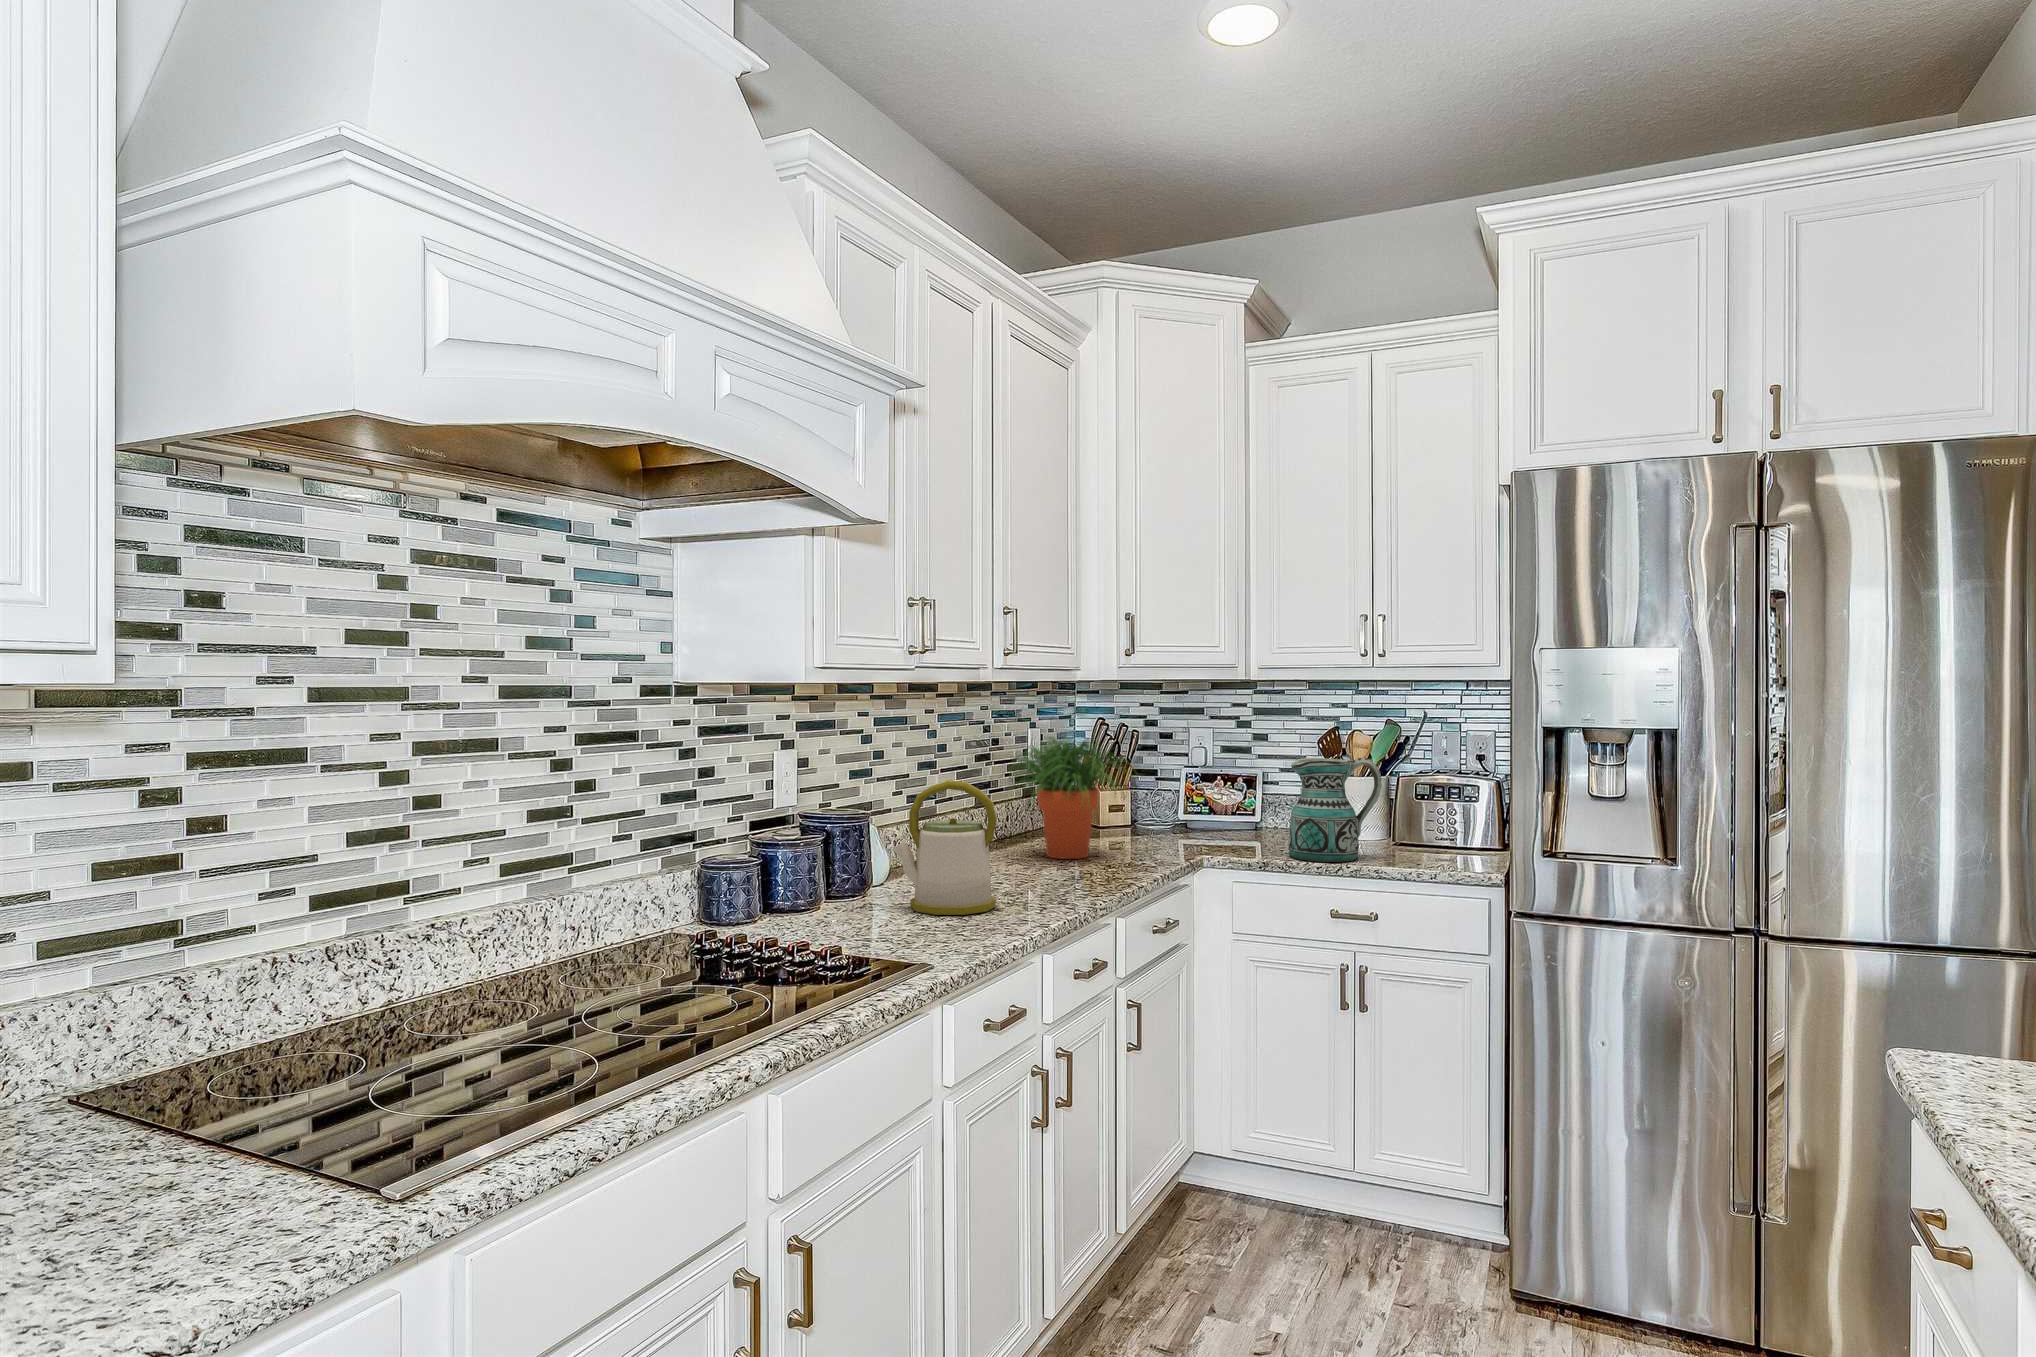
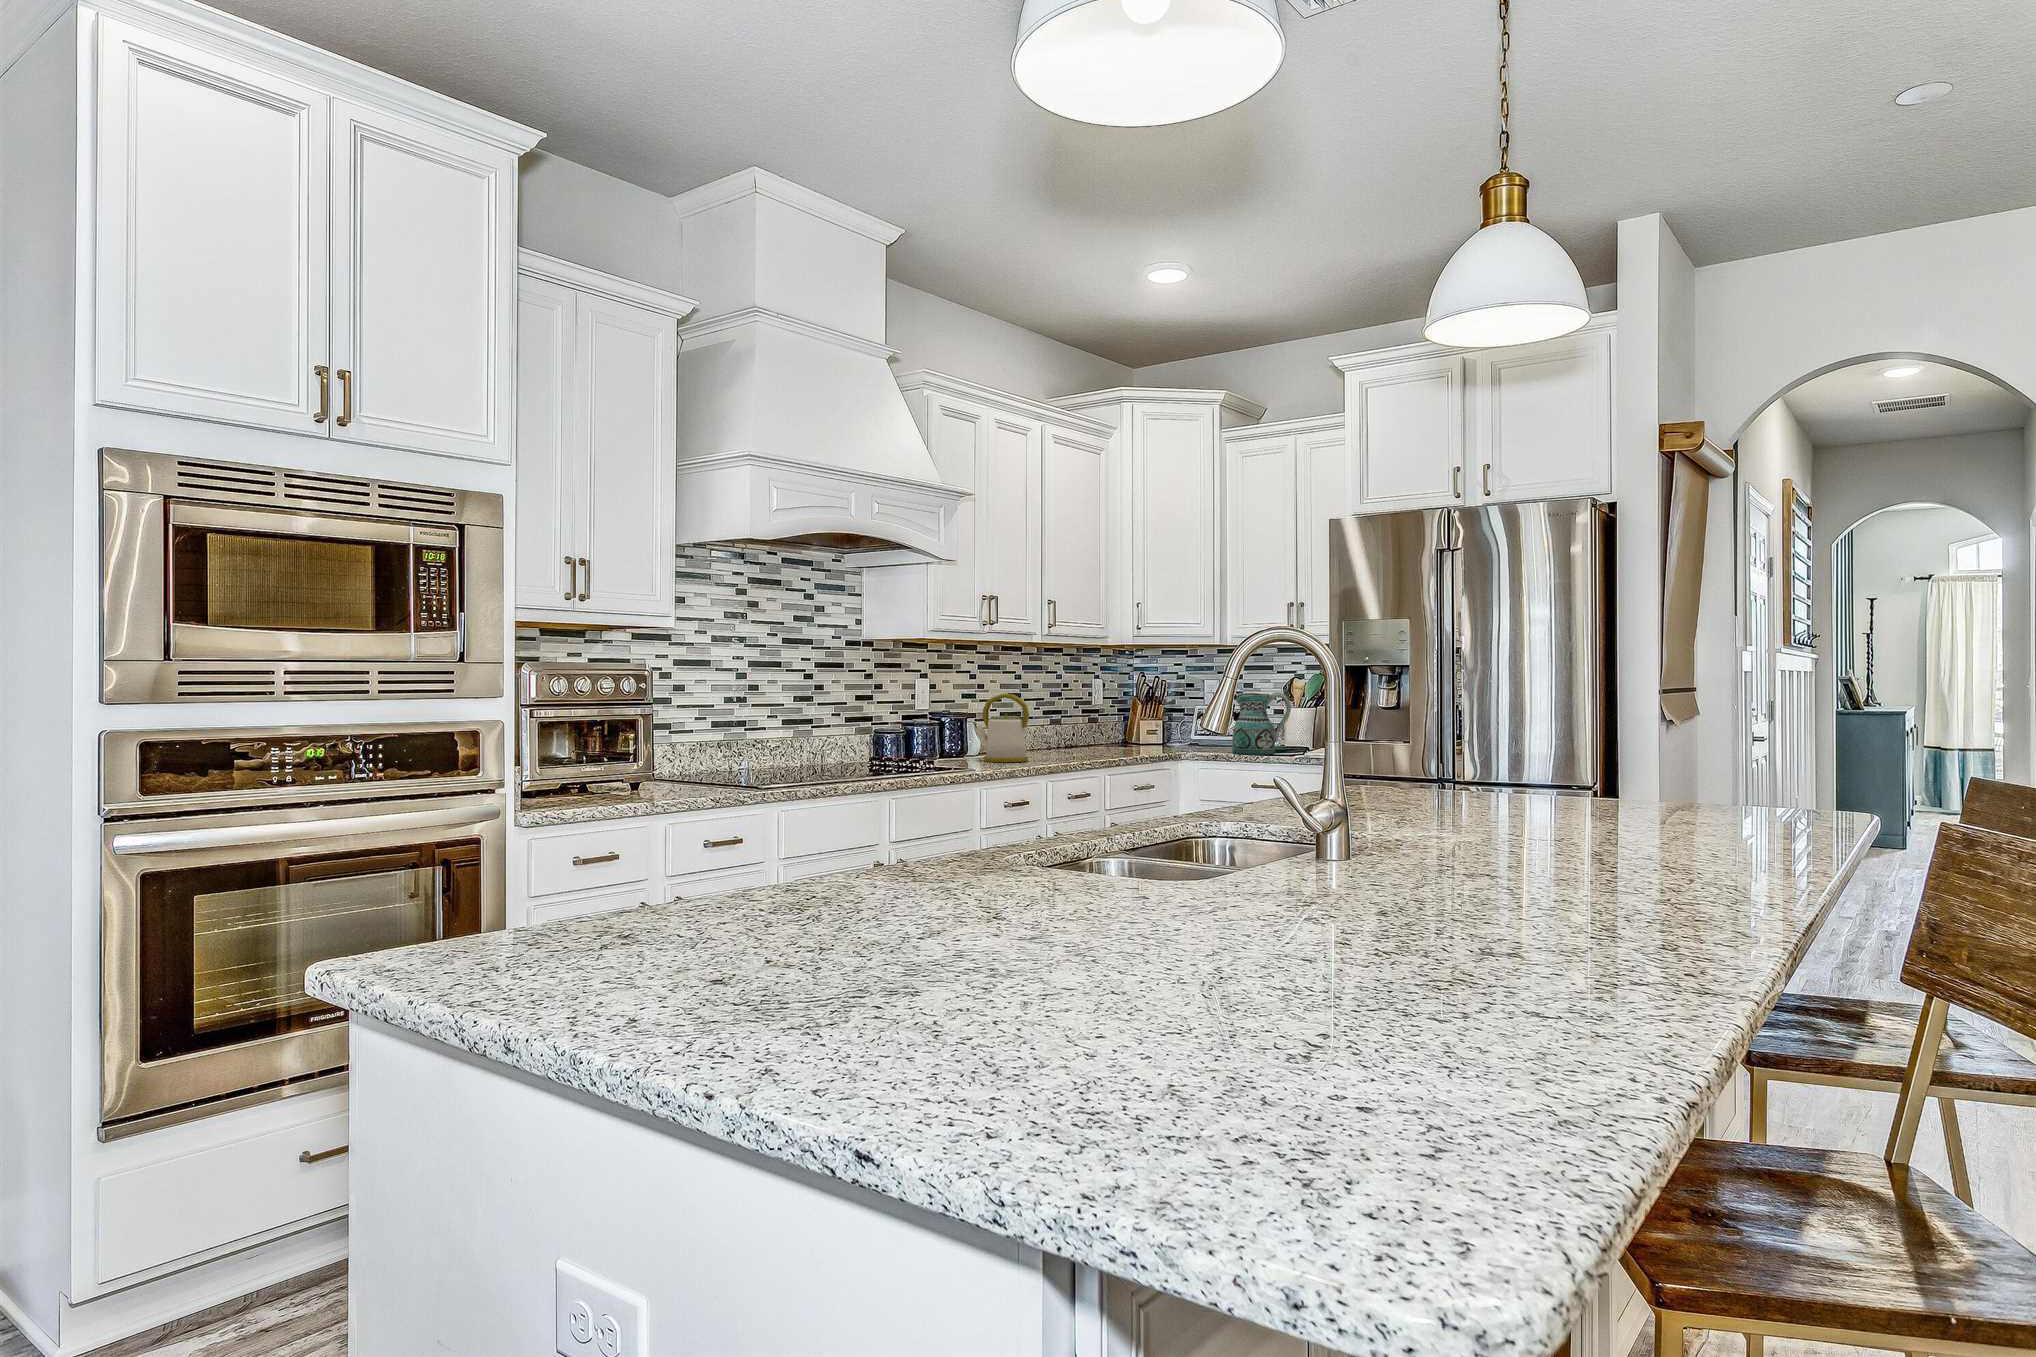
potted plant: present [1004,737,1137,859] -> none [1054,679,1137,751]

